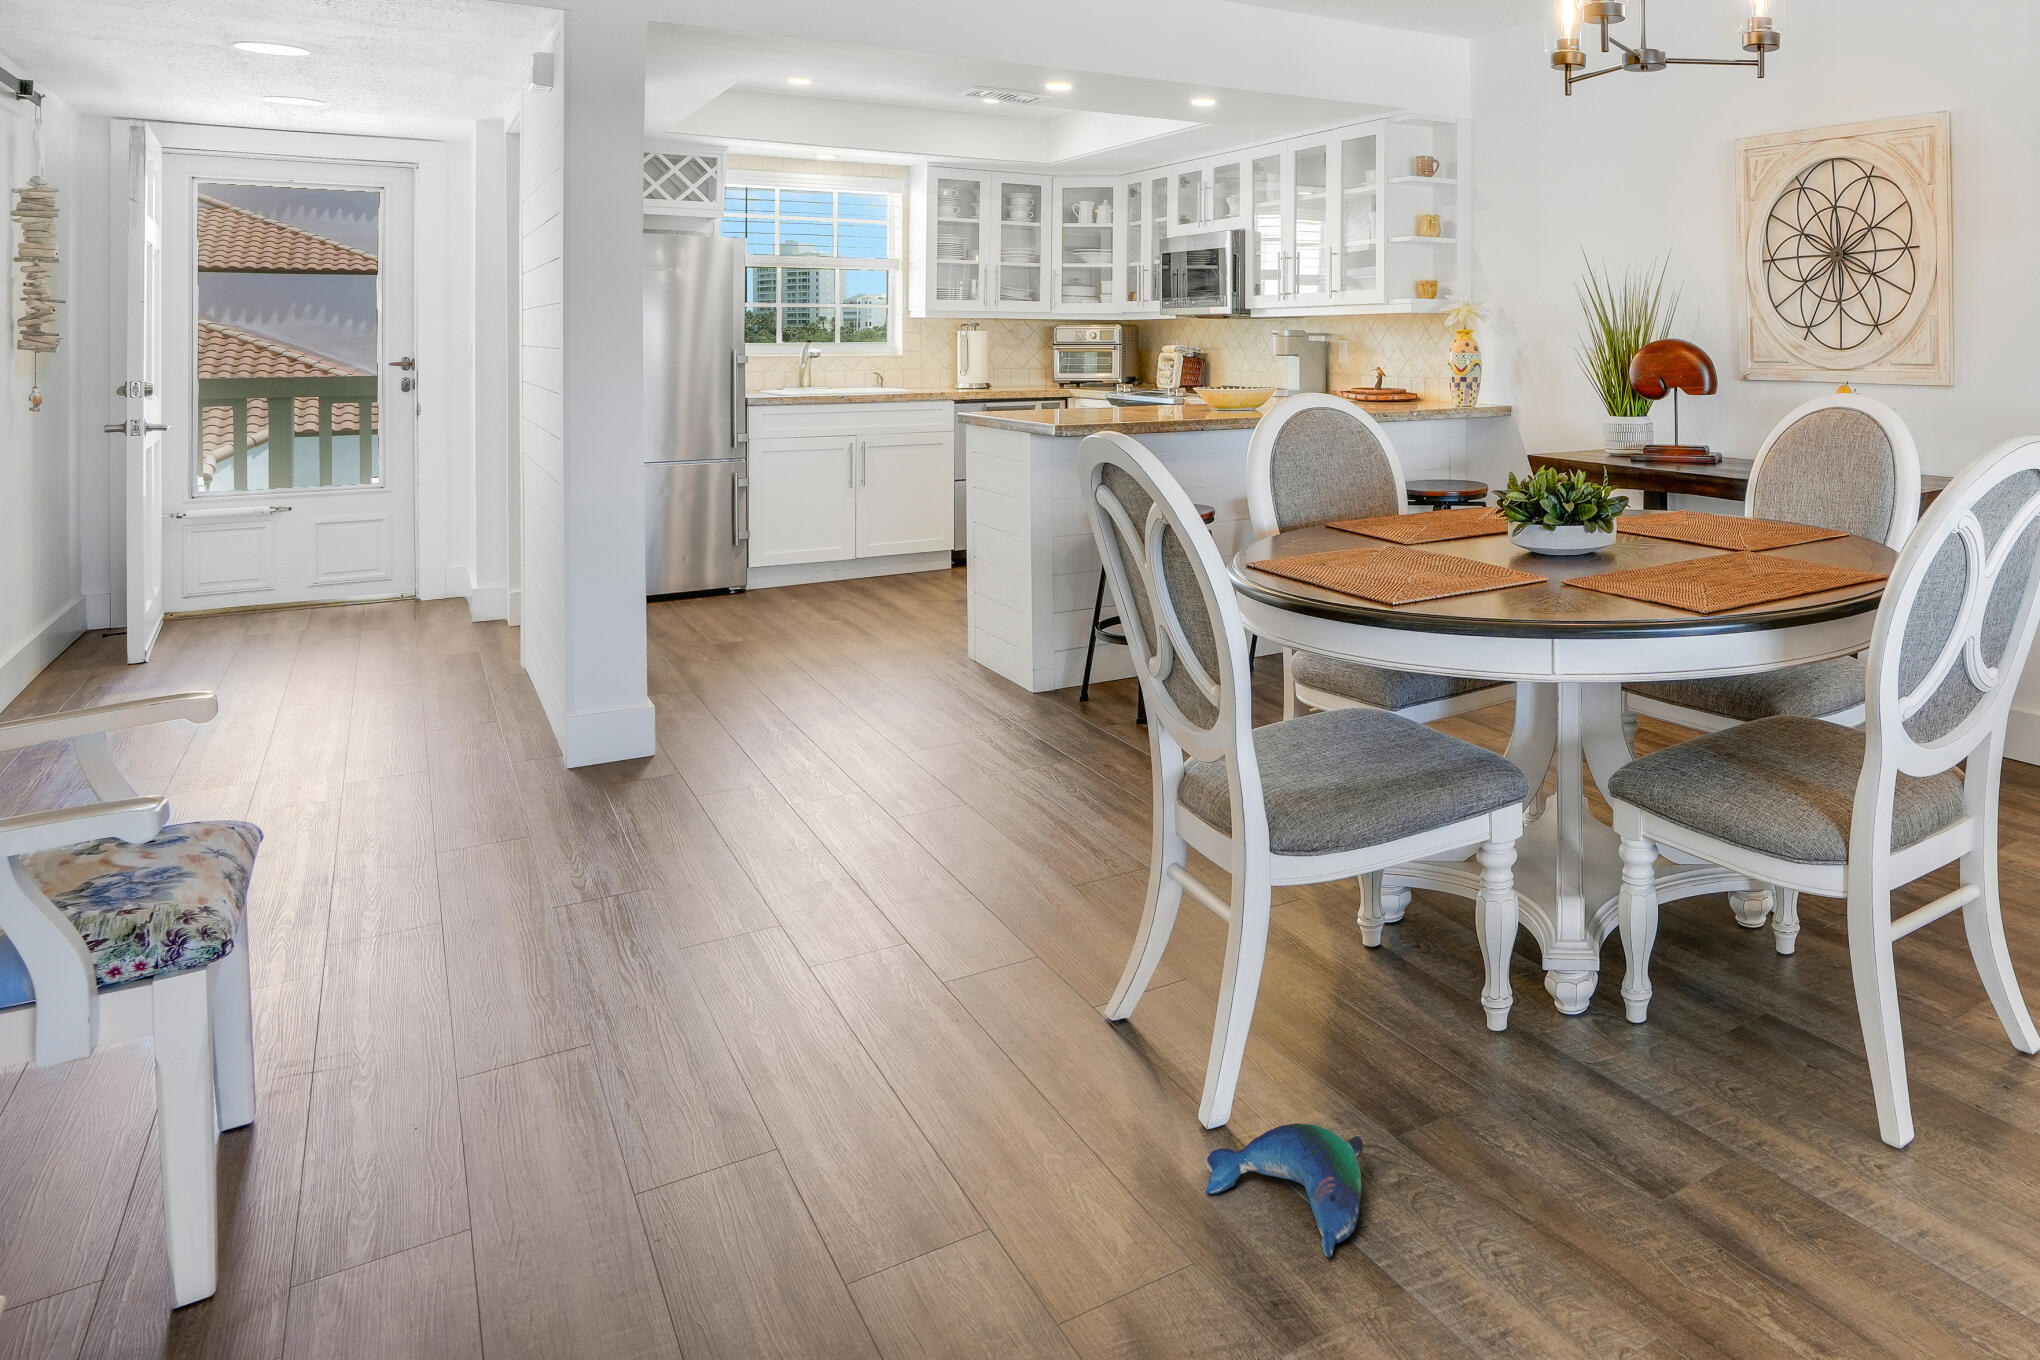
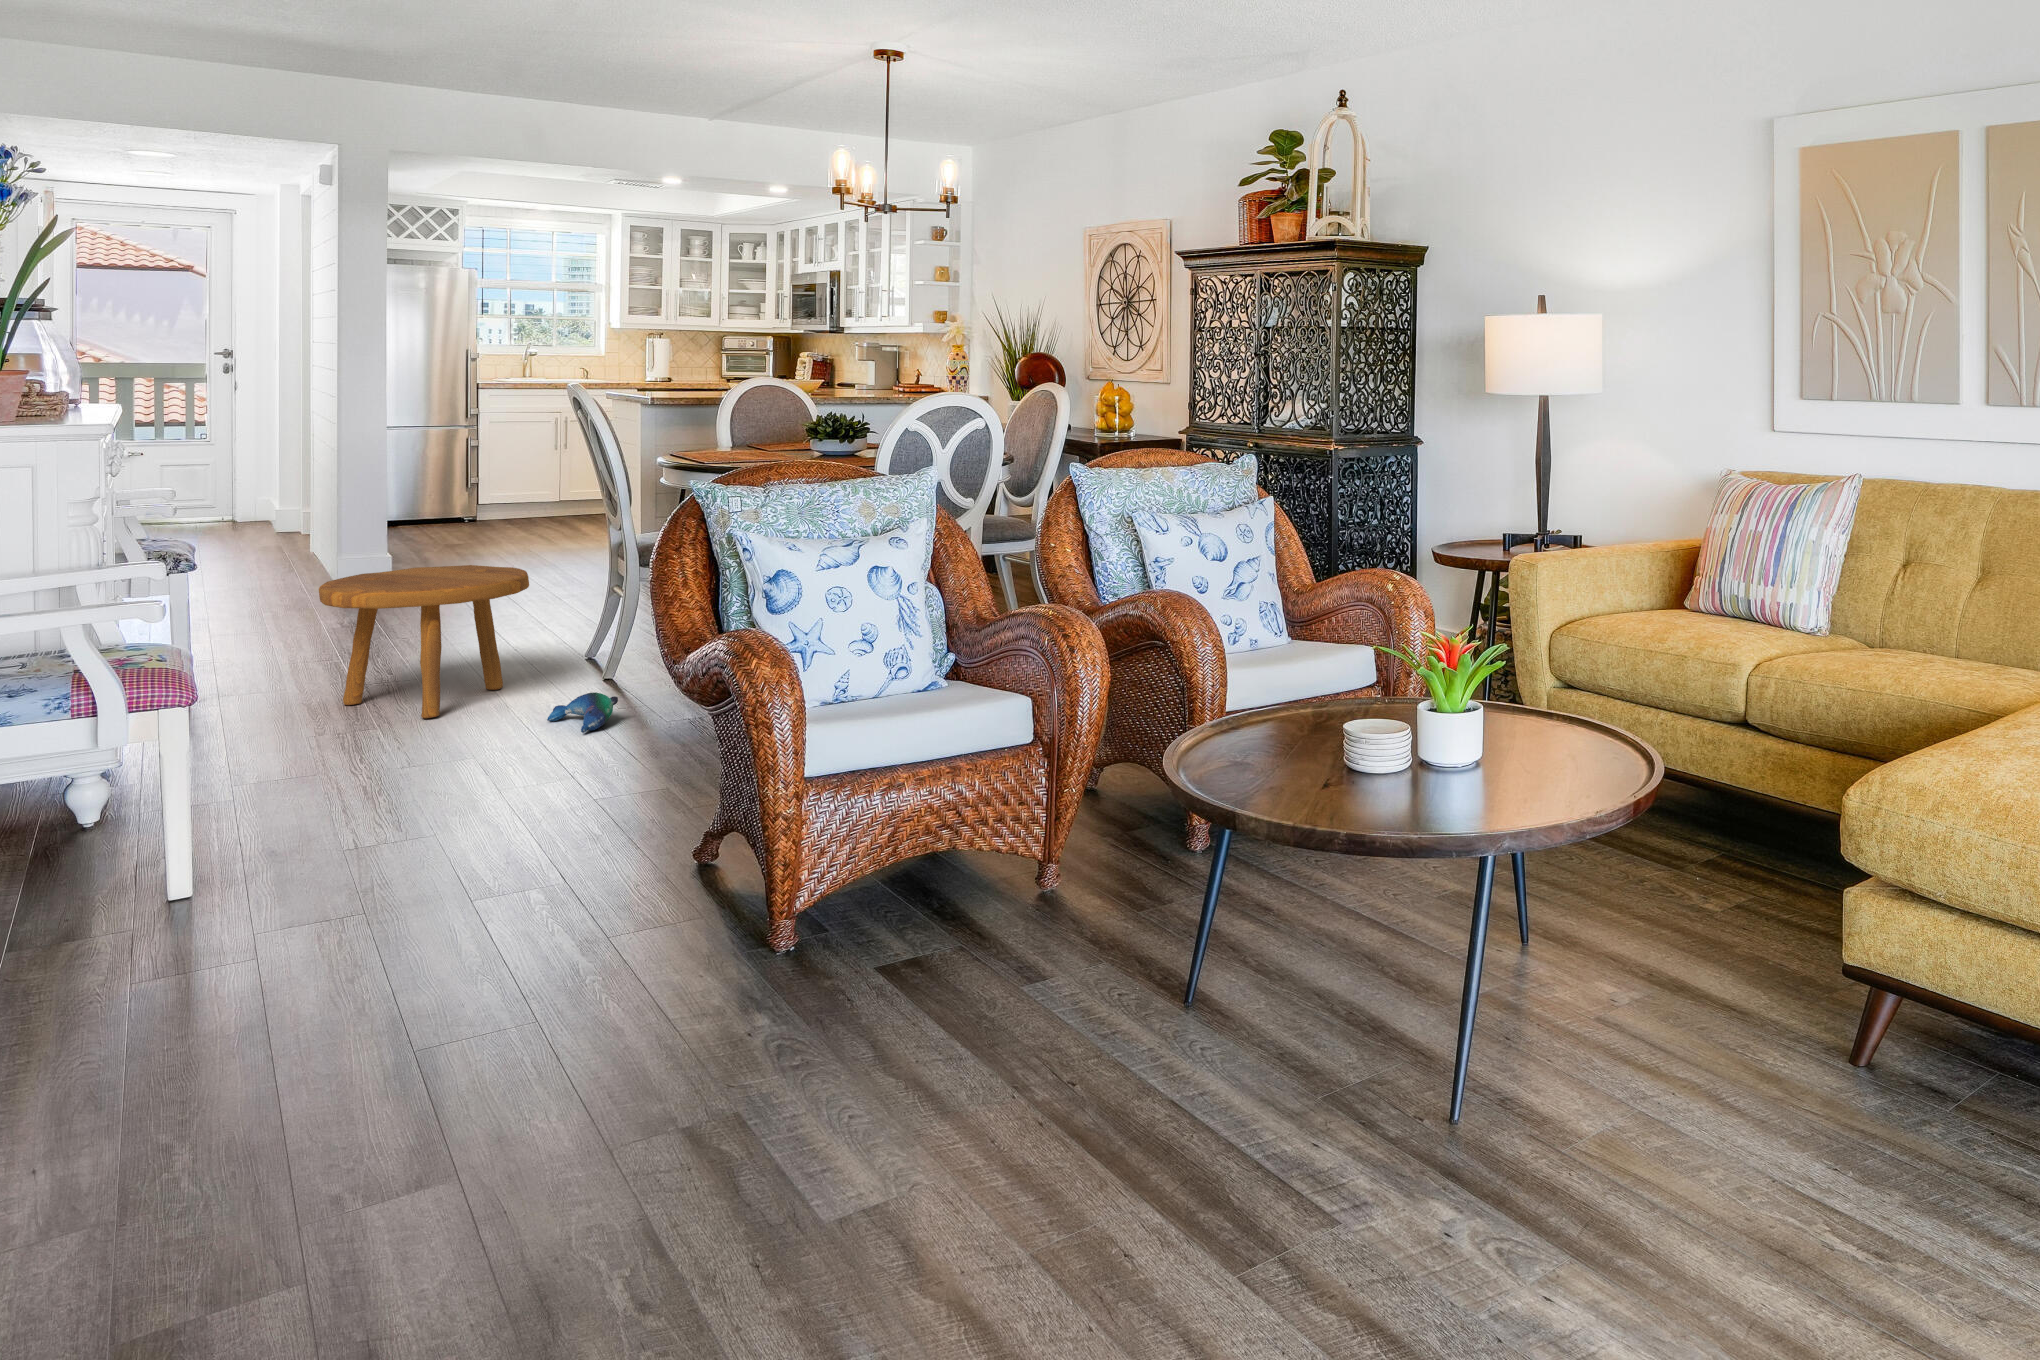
footstool: none [681,787,1093,1184] -> present [319,565,529,718]

